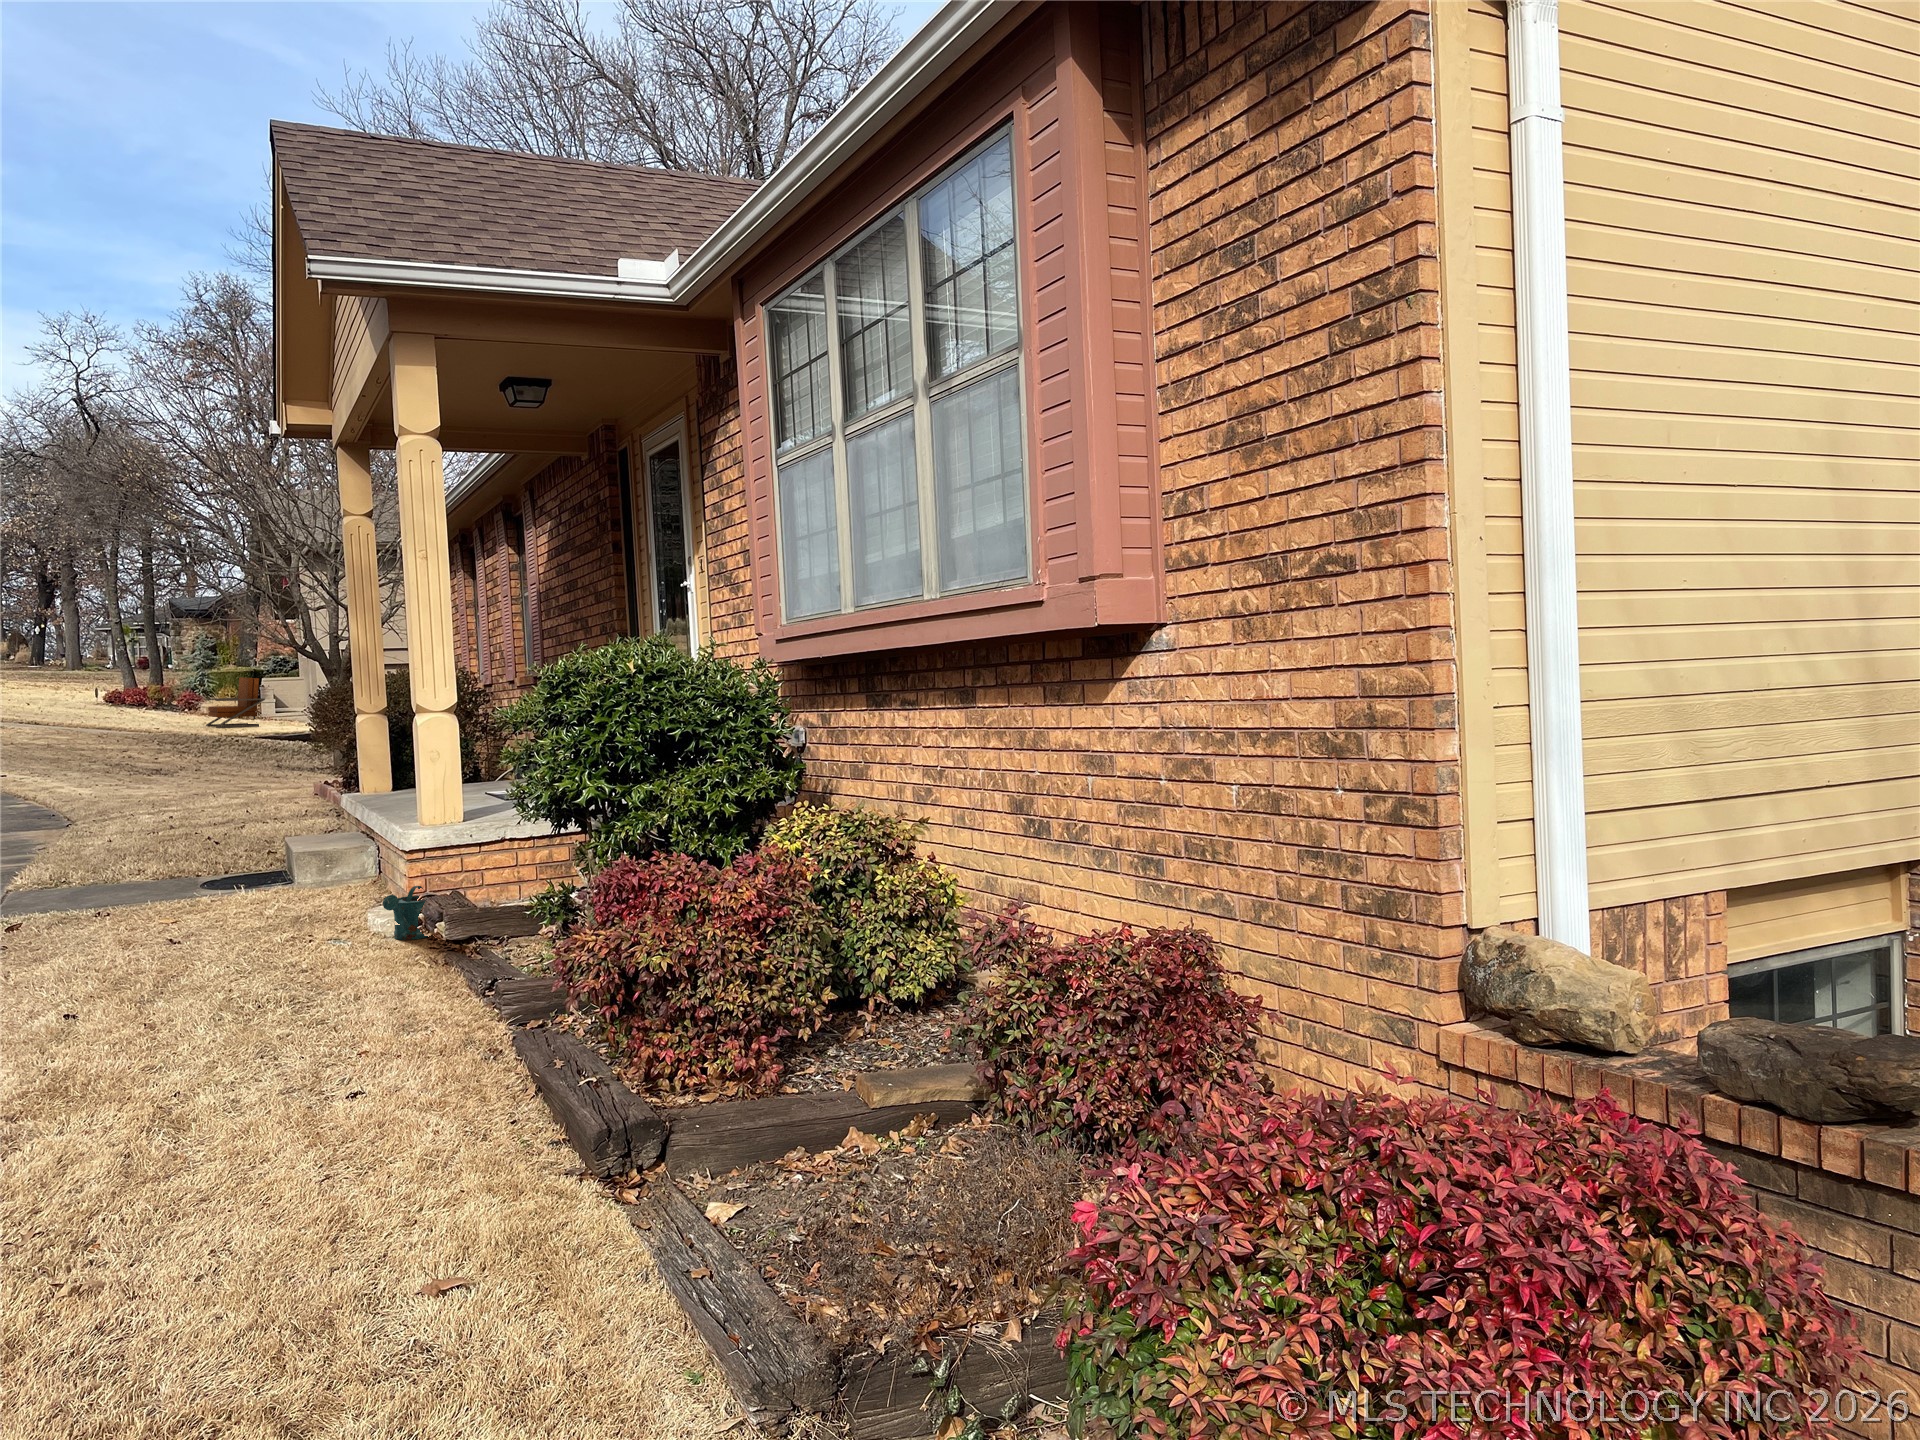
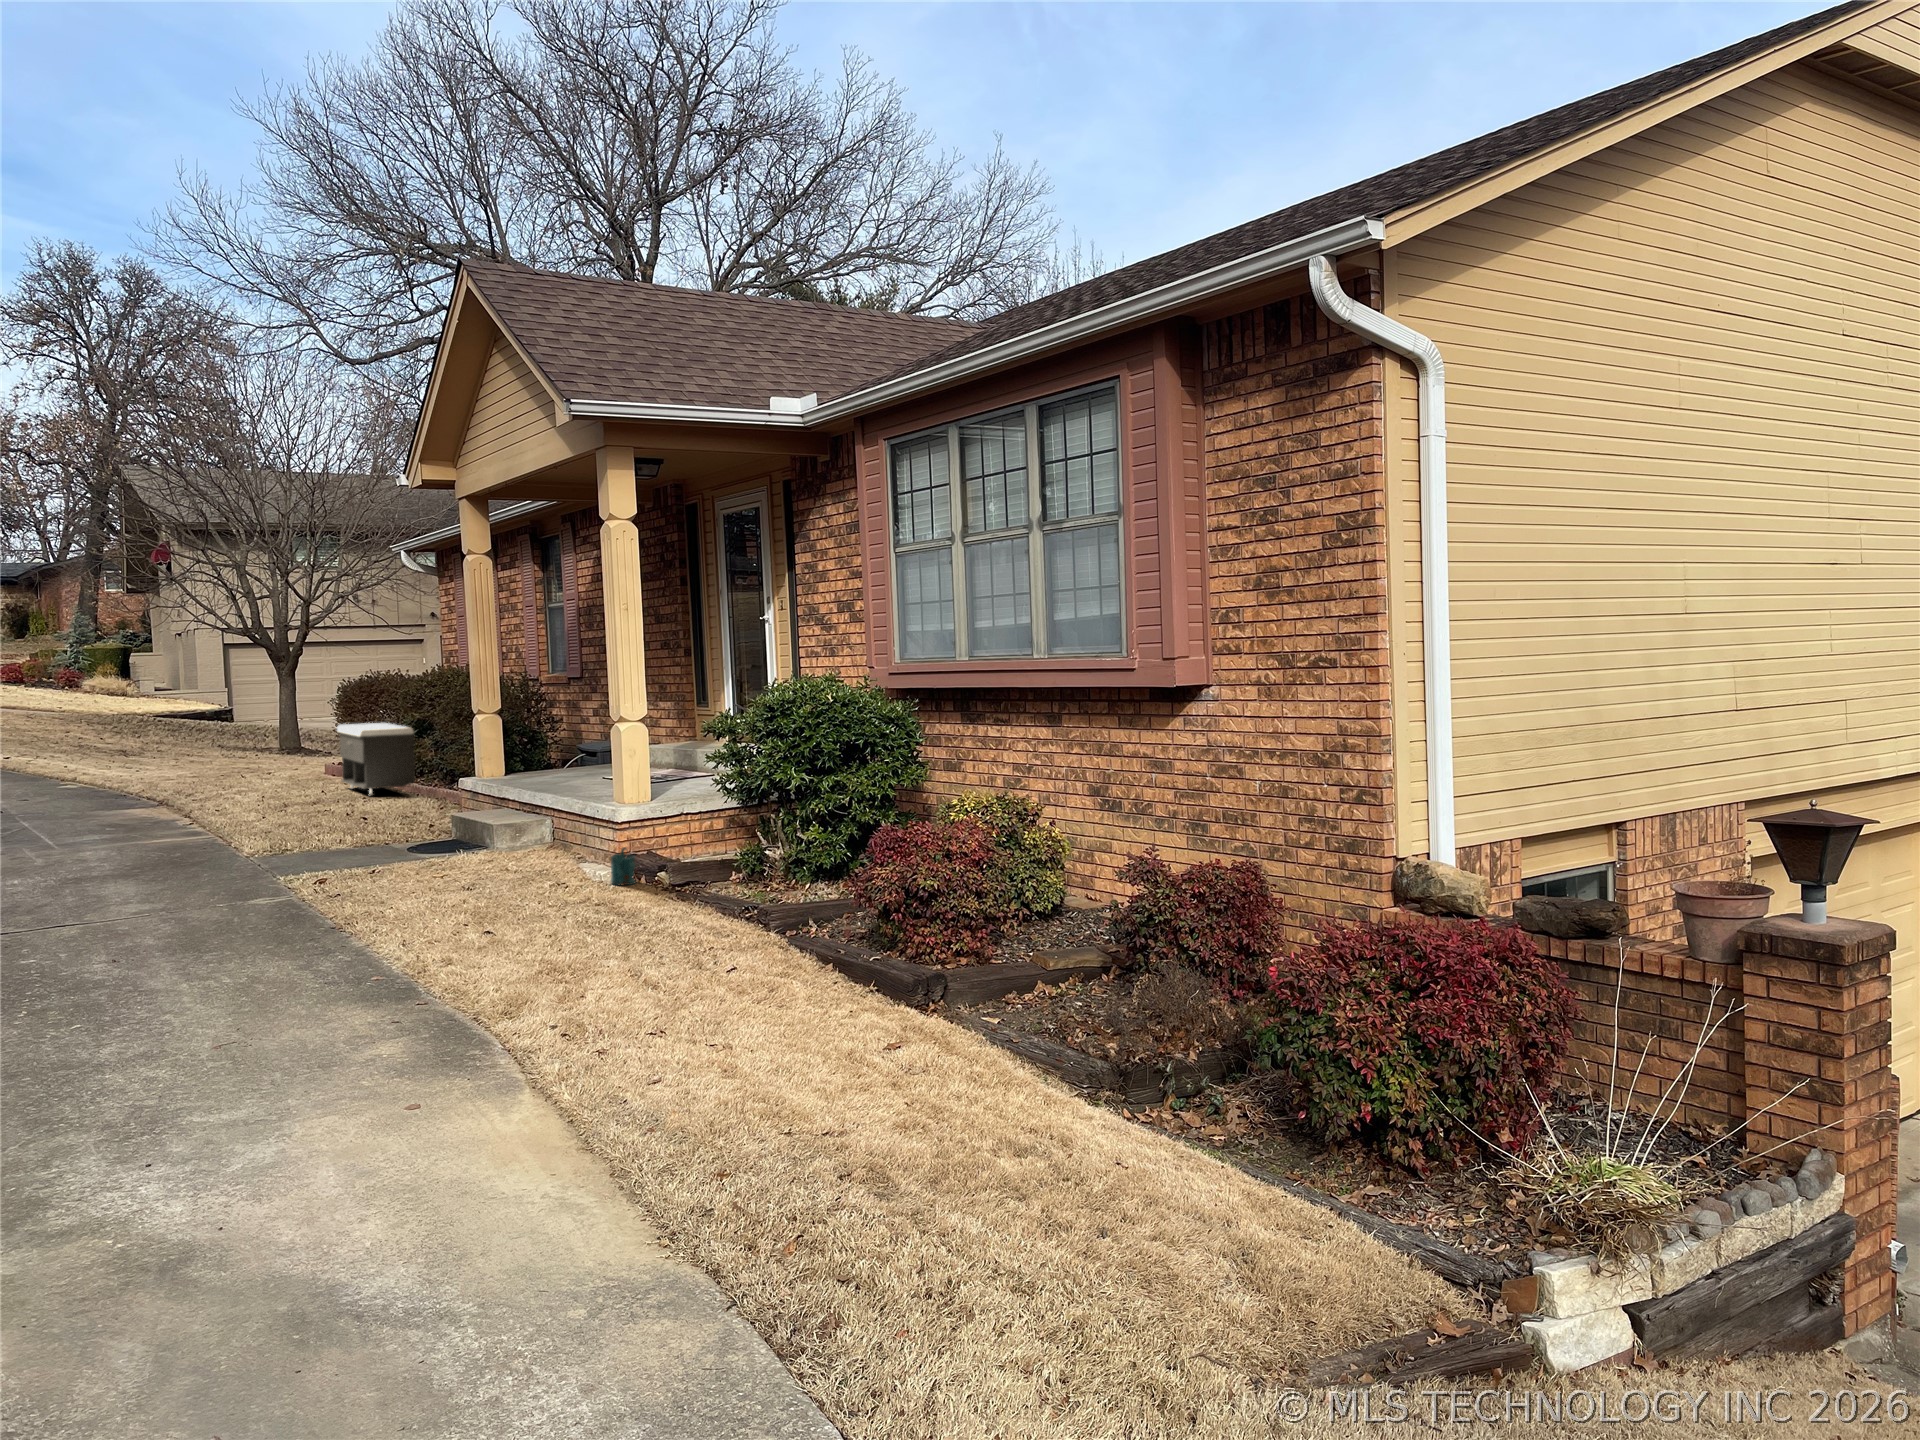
lounge chair: present [205,677,265,728] -> none [177,664,237,711]
storage bench: none [237,730,318,817] -> present [337,723,415,795]

